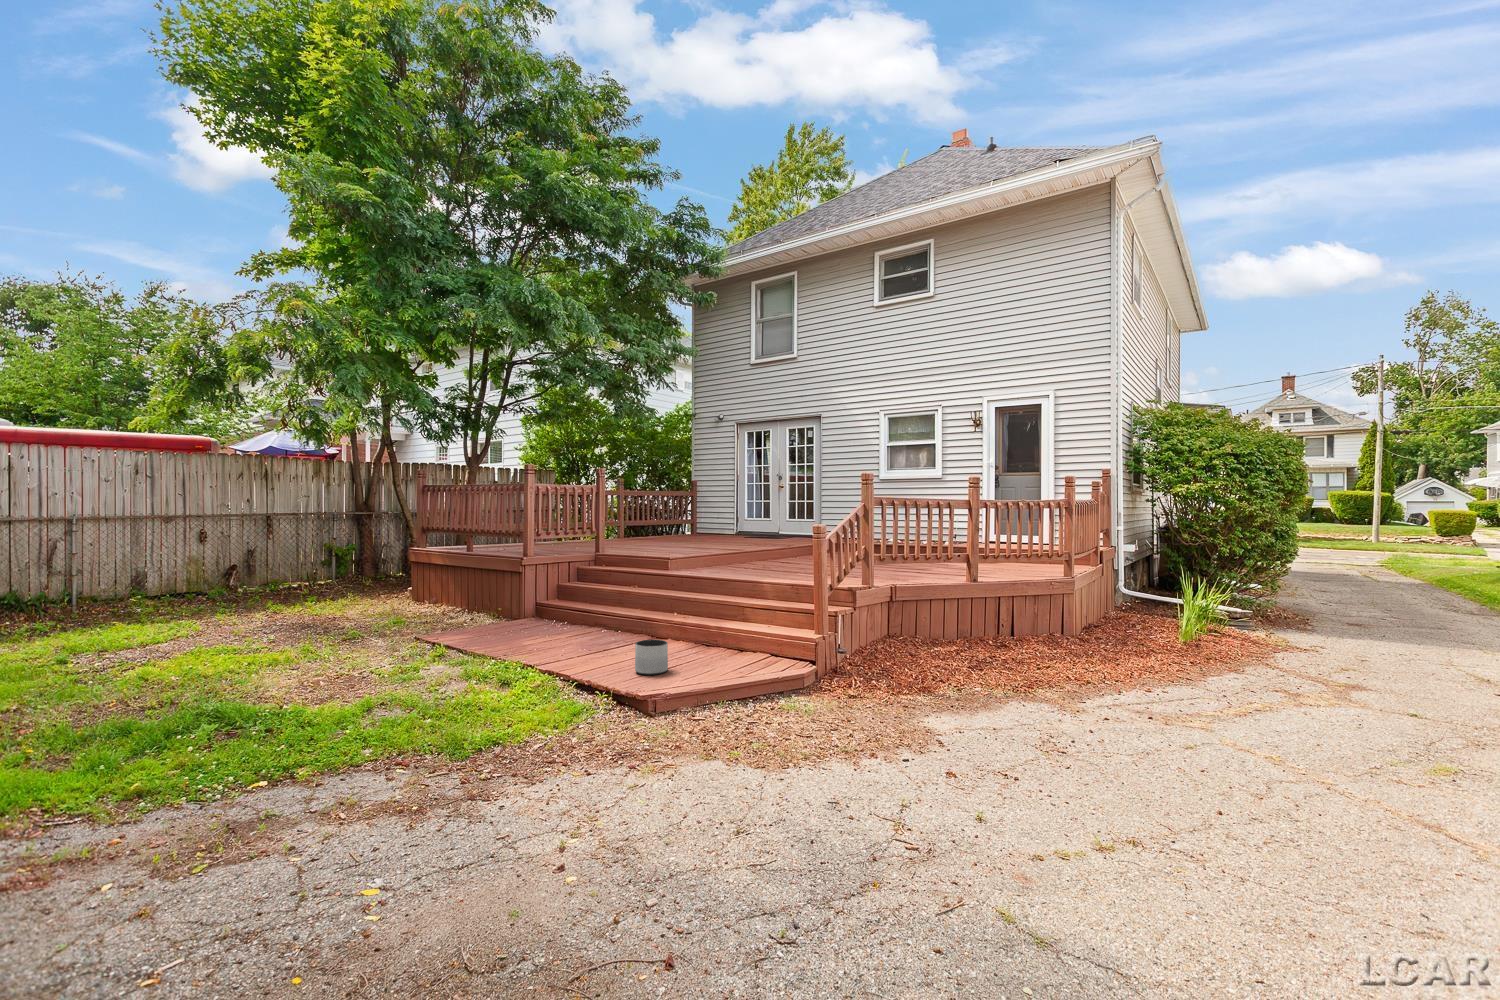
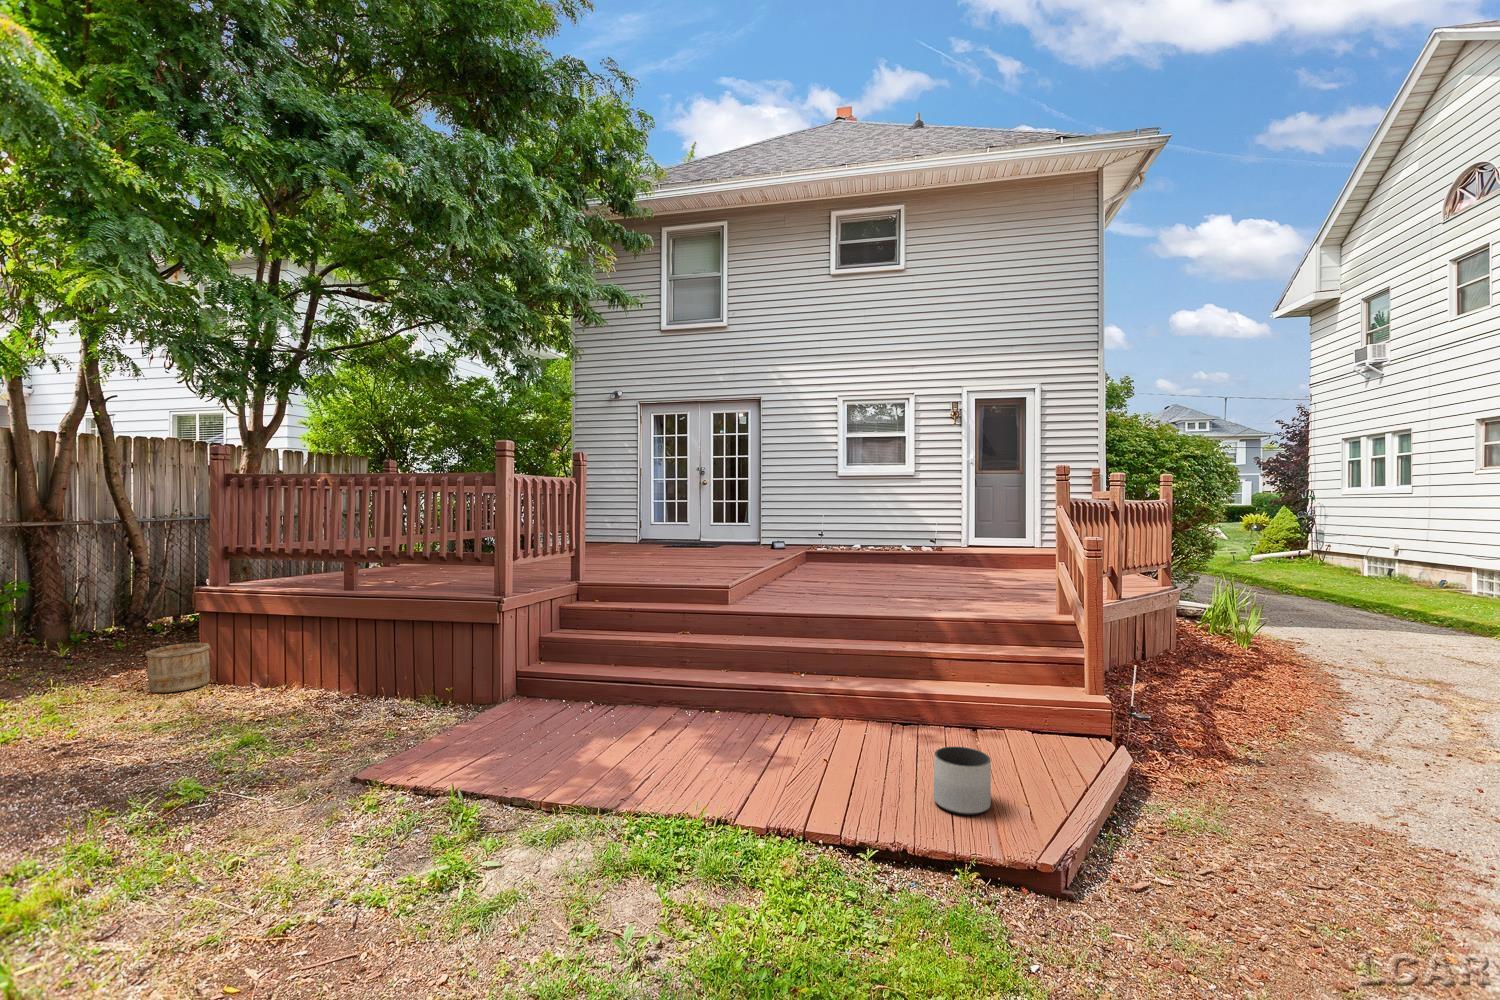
wooden bucket: none [376,579,408,604] -> present [145,643,210,693]

